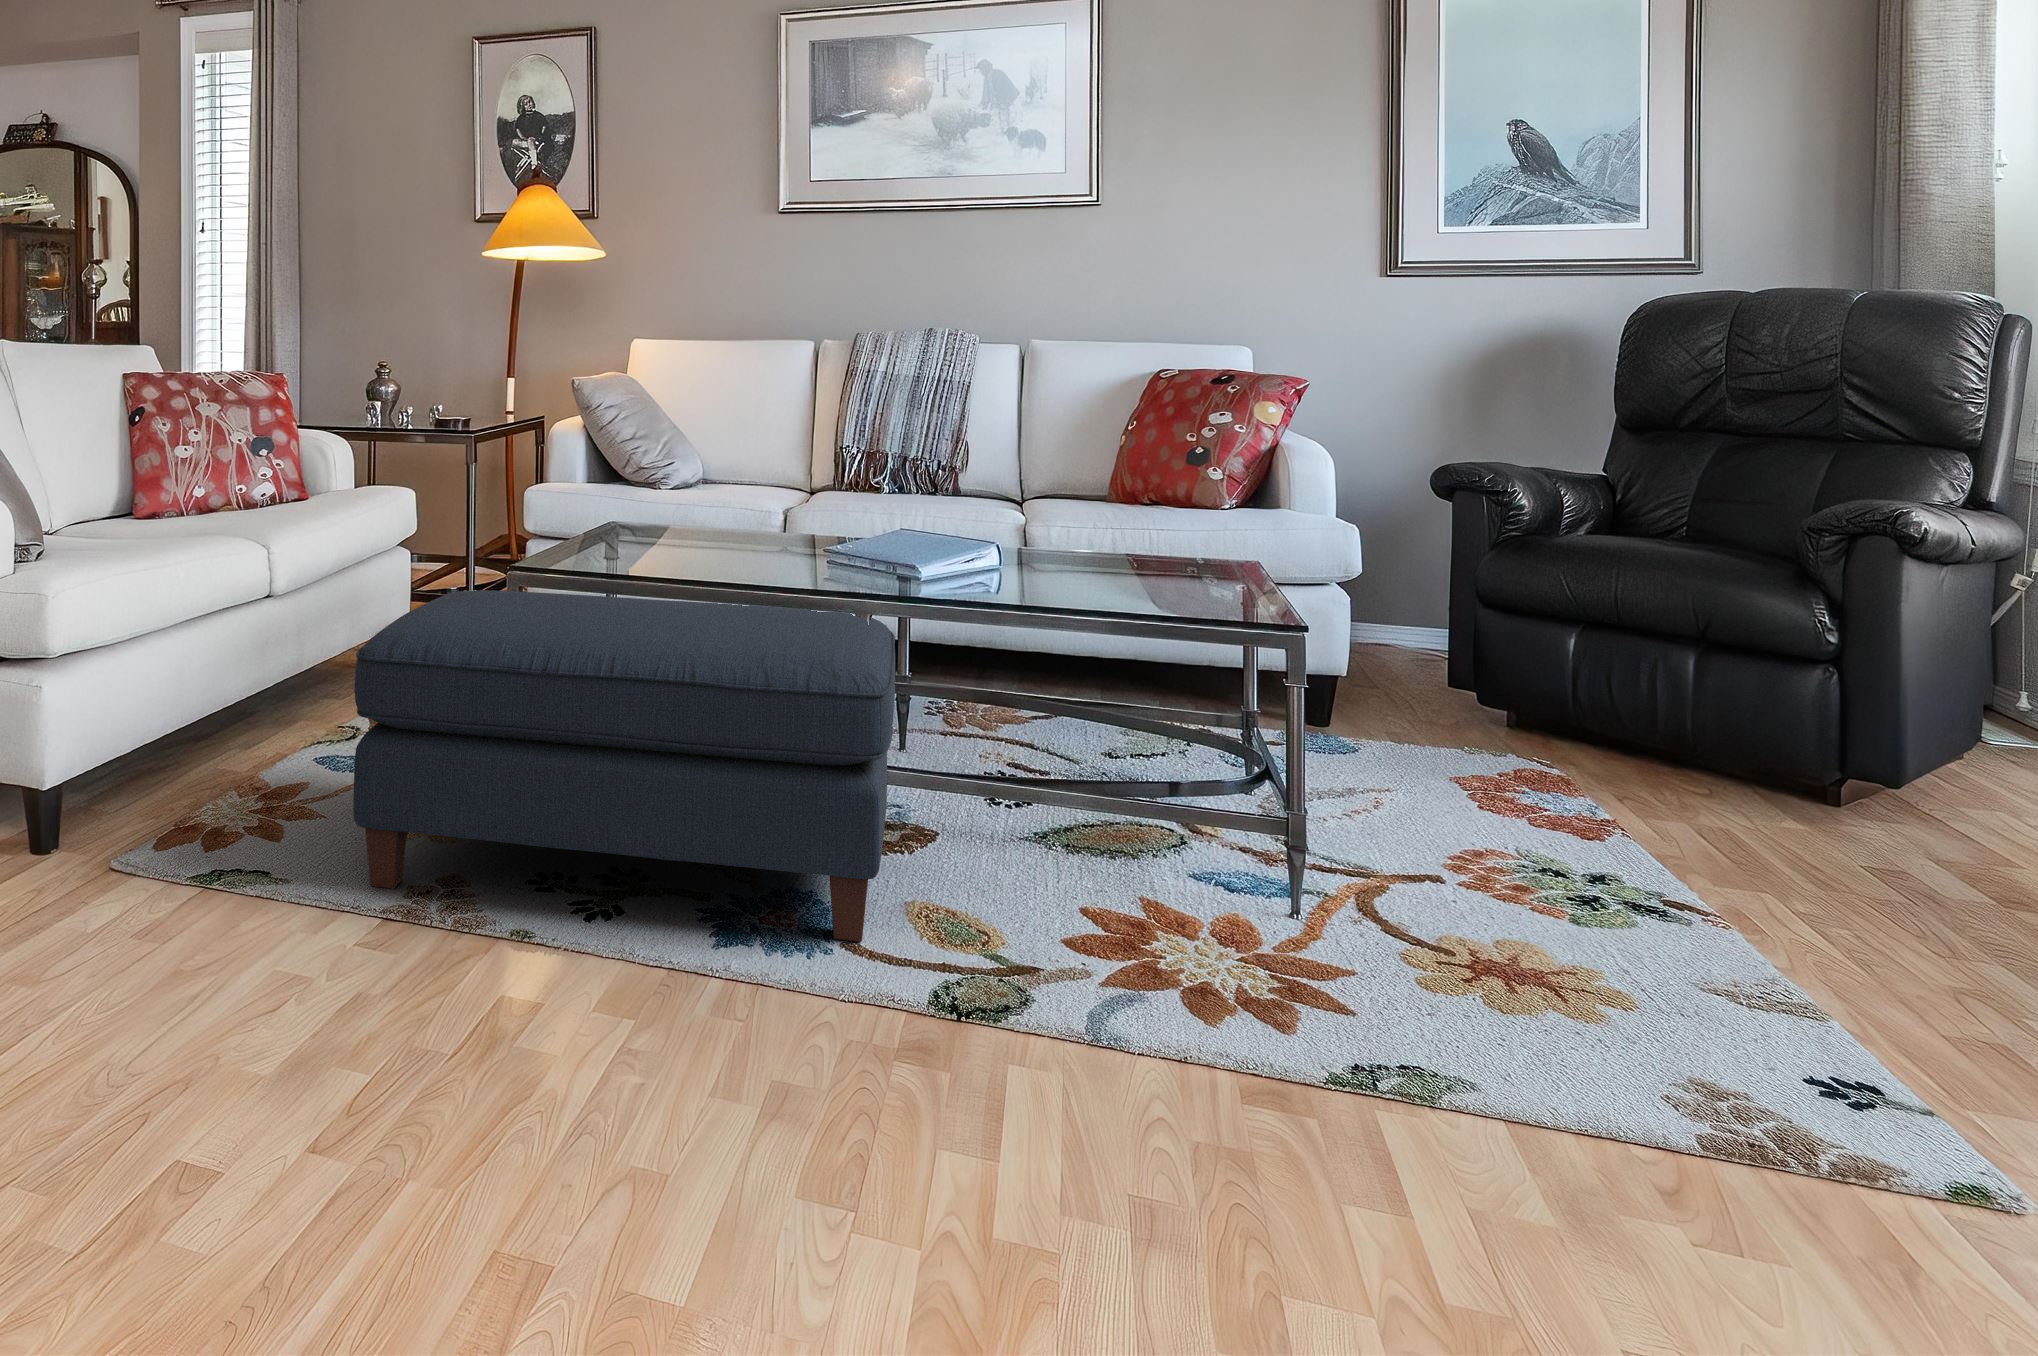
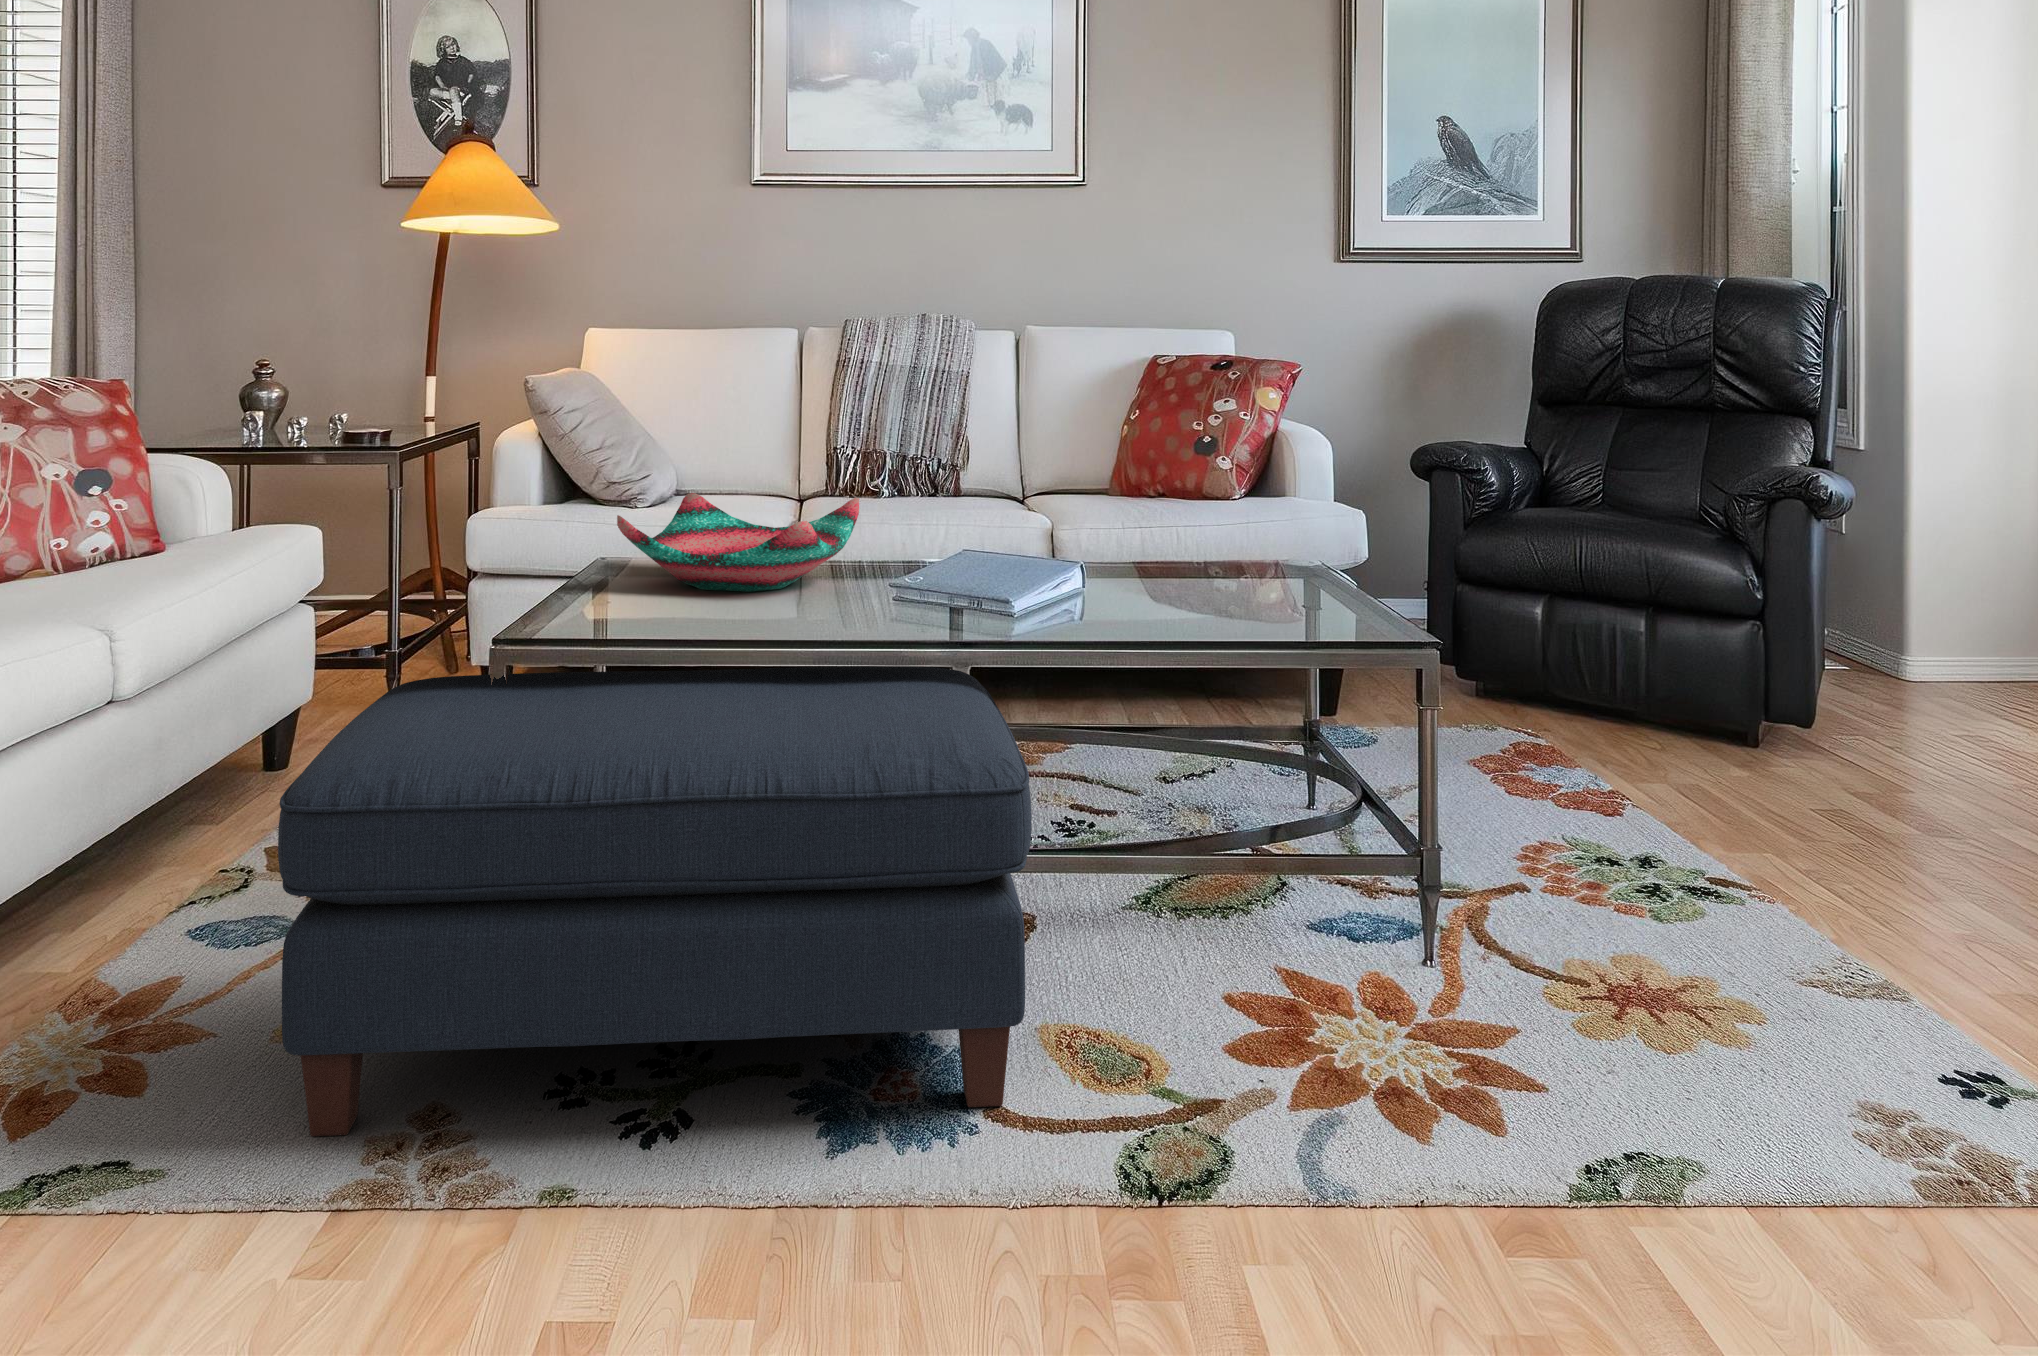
decorative bowl: none [624,474,826,552] -> present [617,493,859,592]

